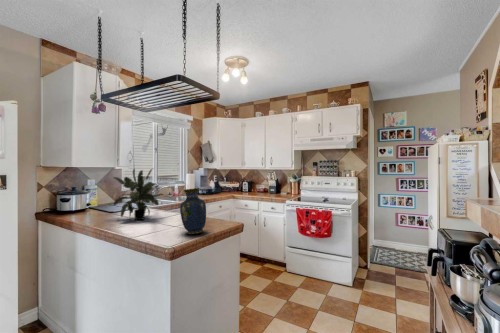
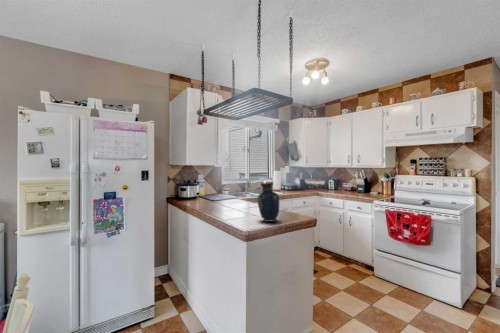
potted plant: present [114,169,163,220] -> none [212,166,249,208]

